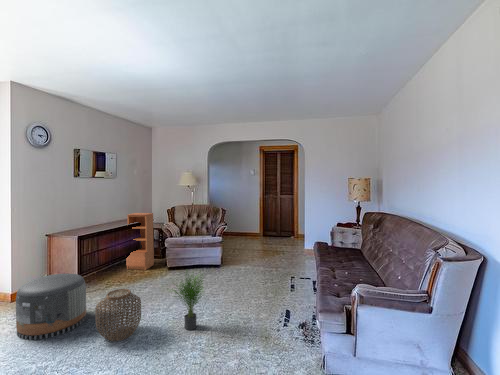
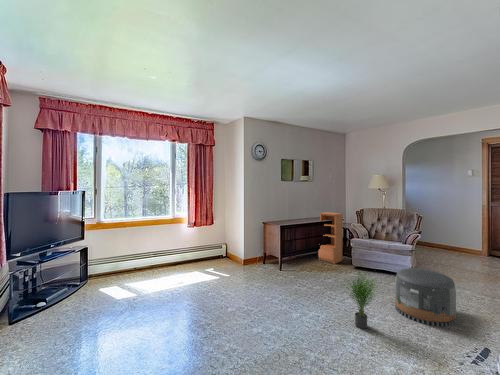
pouf: present [16,274,86,340] -> present [395,268,456,327]
woven basket: present [95,289,141,341] -> none [284,273,318,315]

